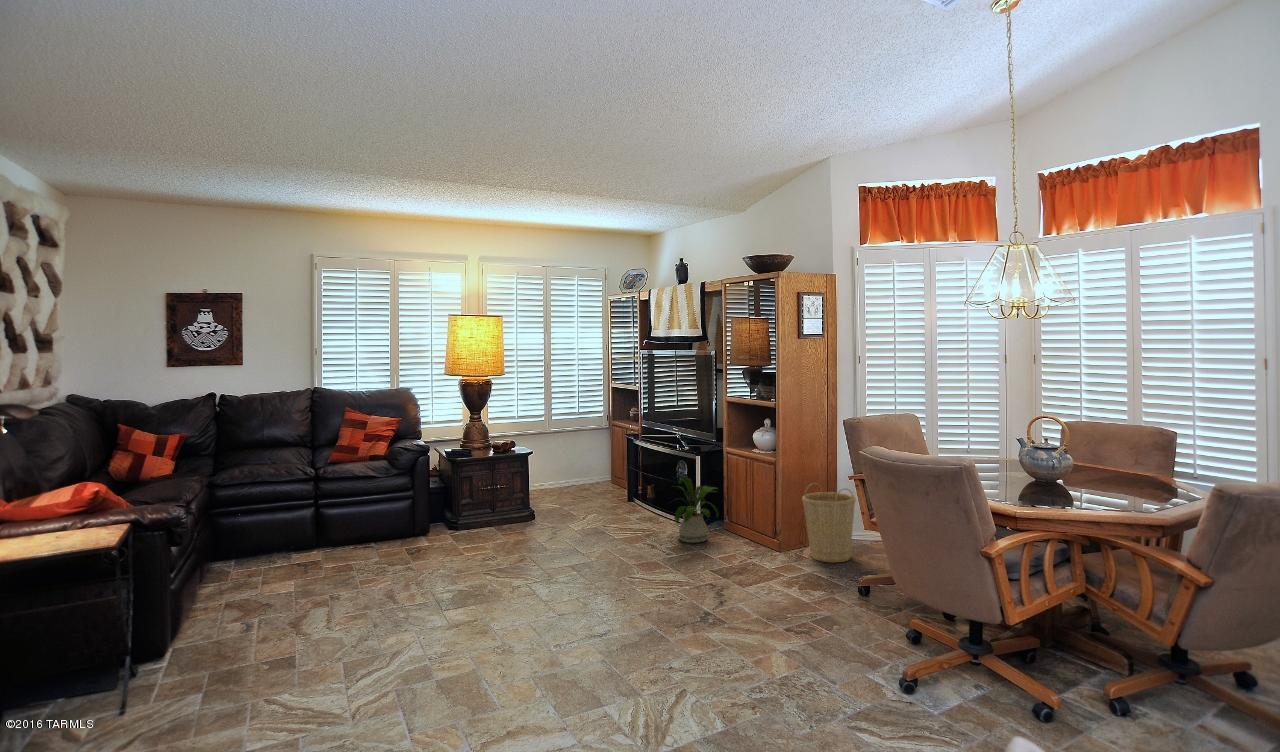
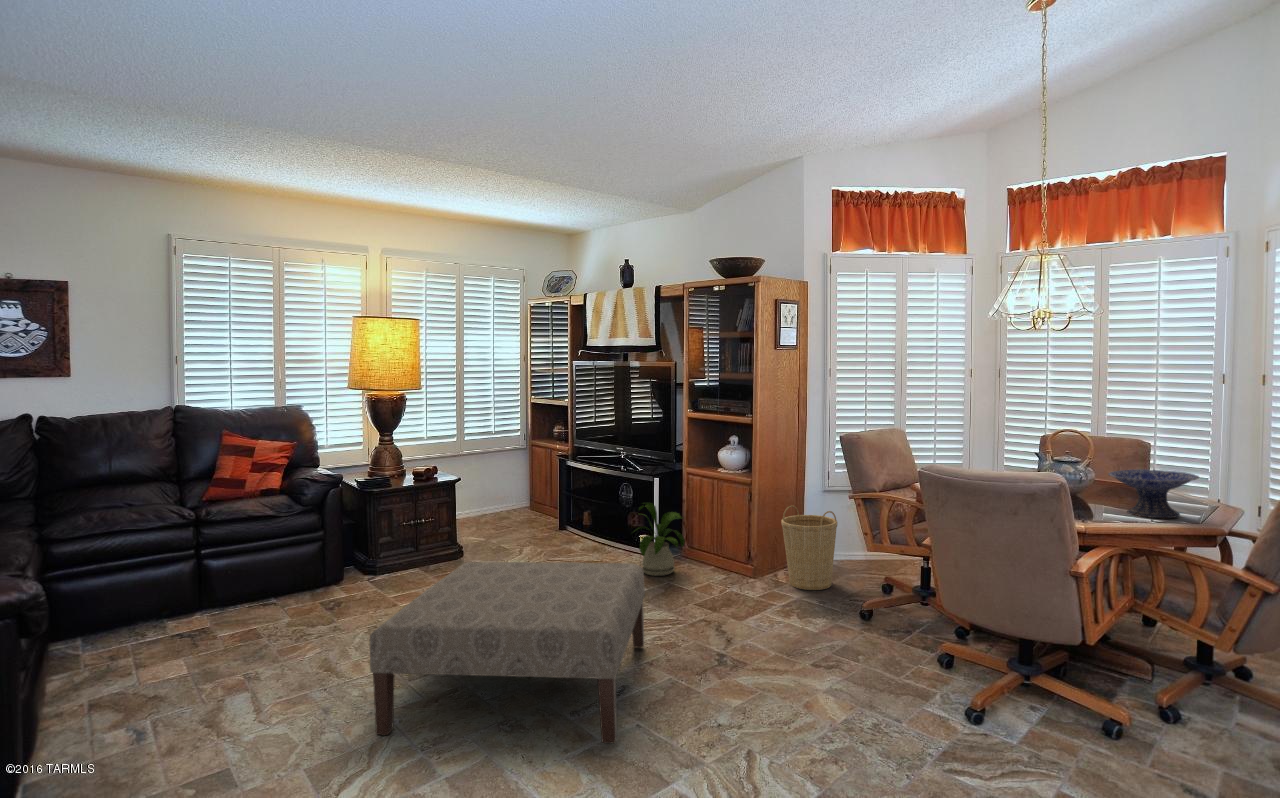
decorative bowl: none [1078,450,1168,497] -> present [1108,469,1199,518]
ottoman: none [402,517,648,664] -> present [370,562,645,744]

